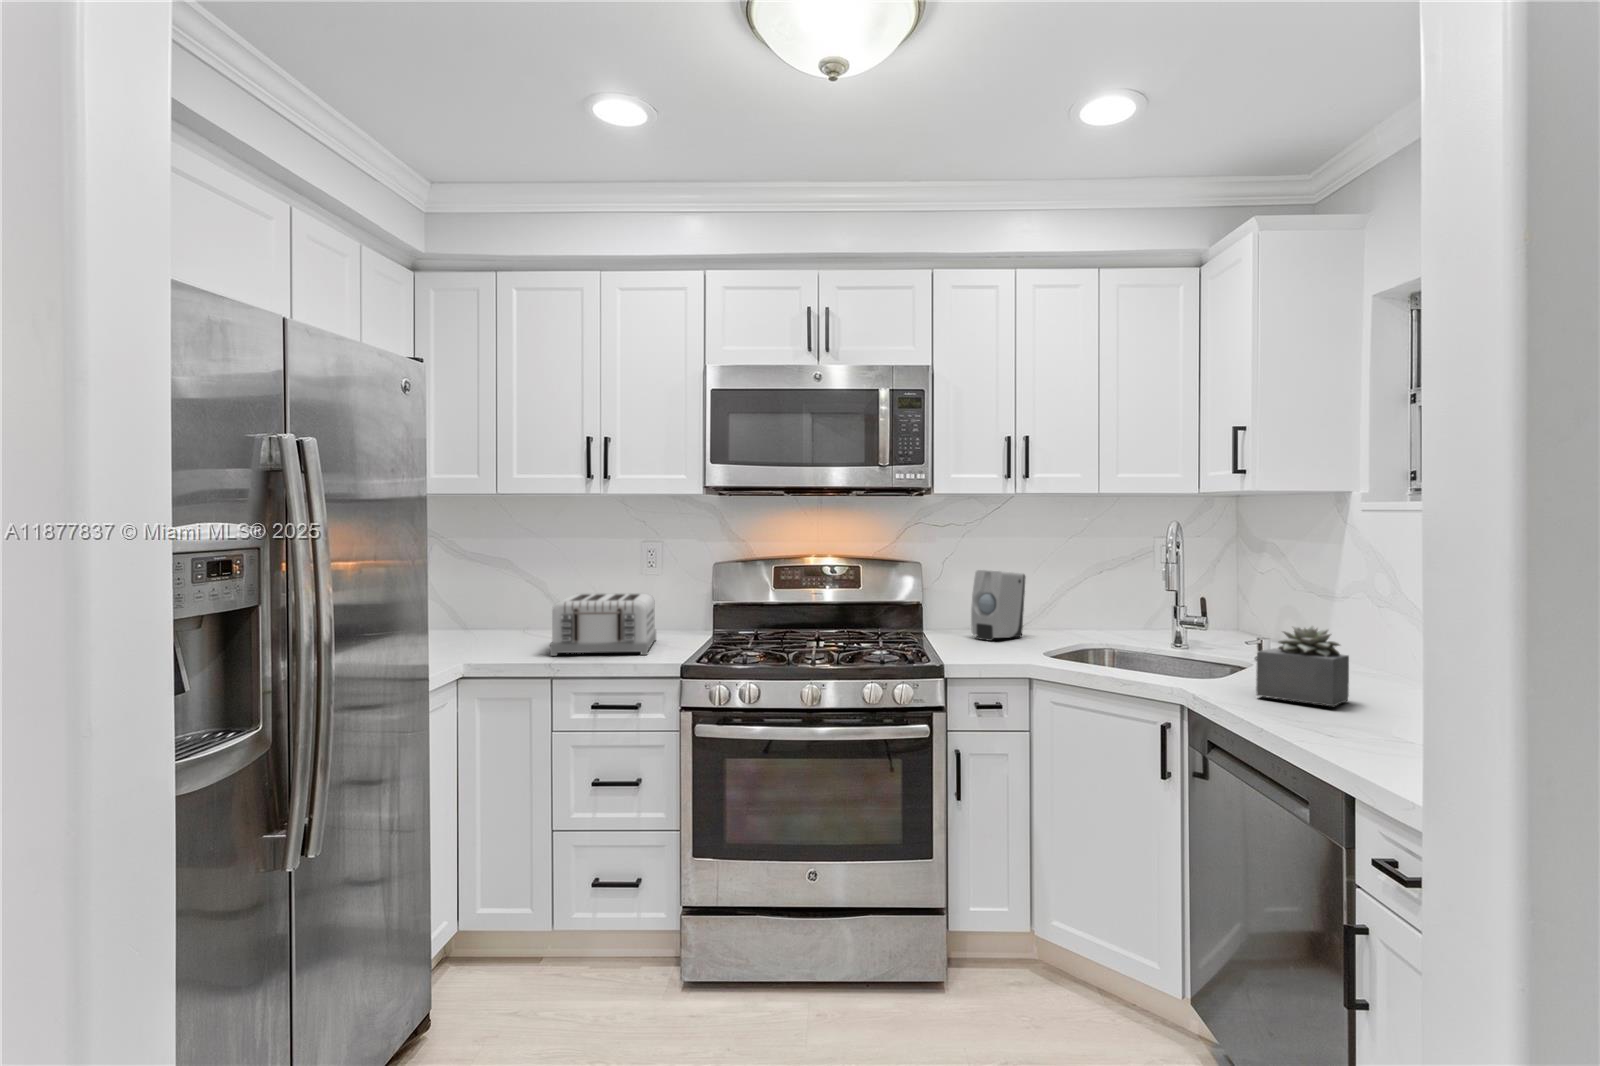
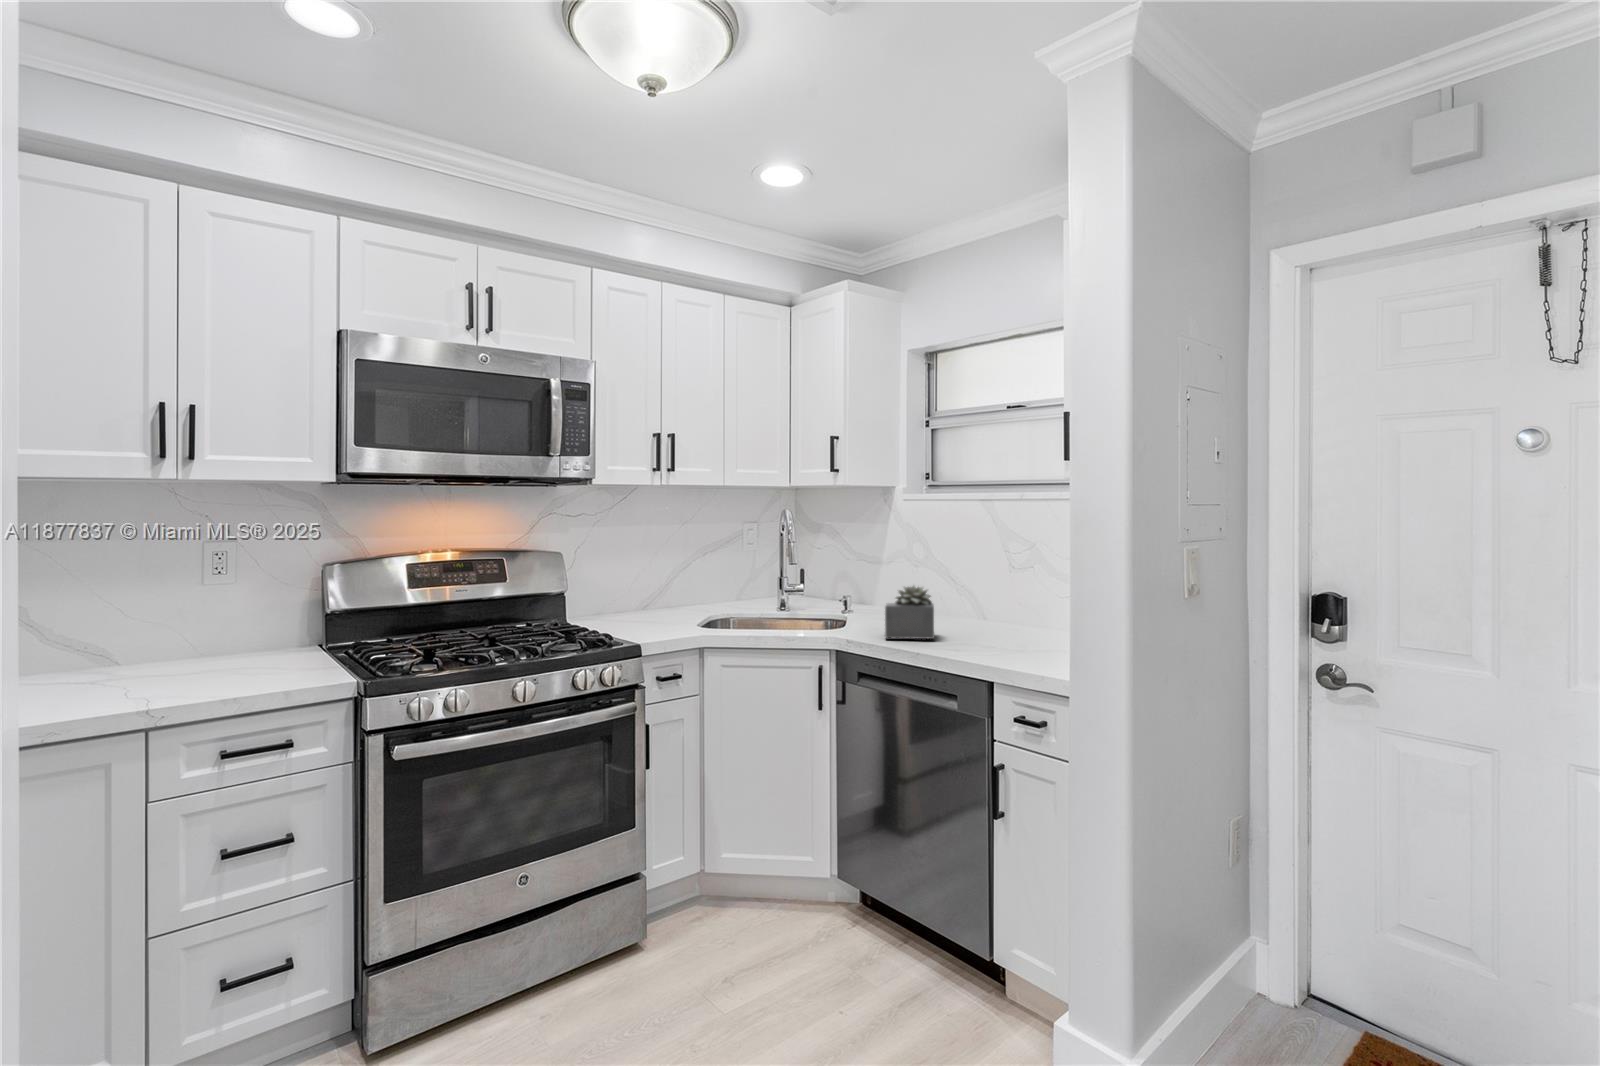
soap dispenser: present [971,570,1025,641] -> none [618,556,660,621]
toaster: present [550,593,656,656] -> none [128,603,293,698]

